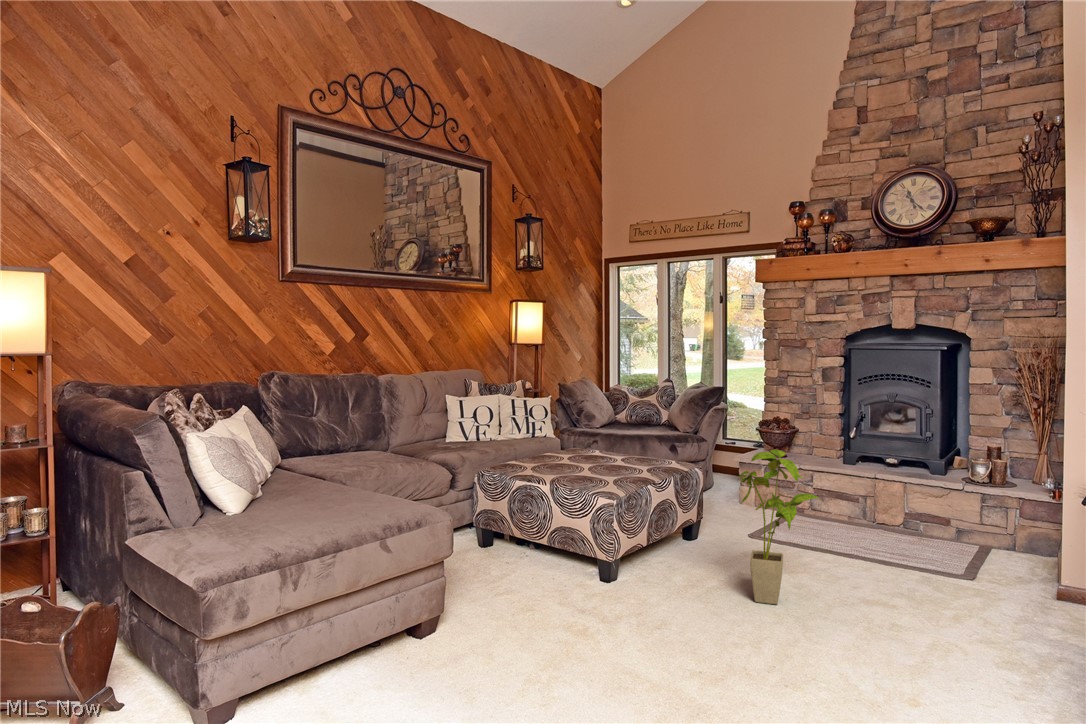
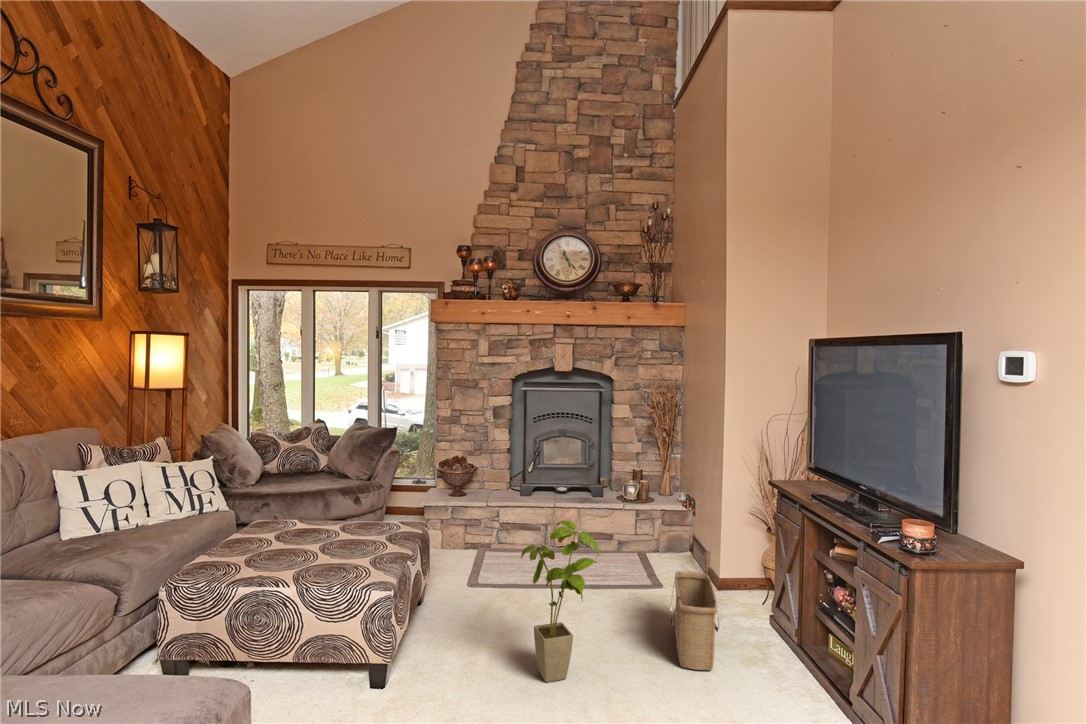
basket: none [912,538,992,637] -> present [671,571,719,670]

